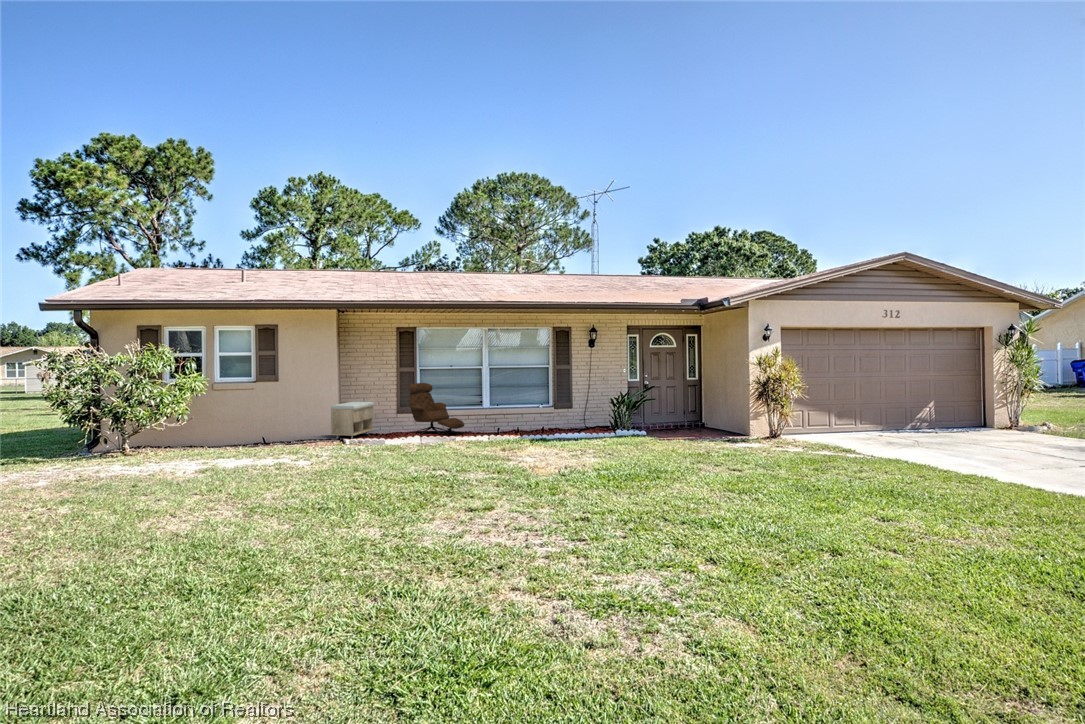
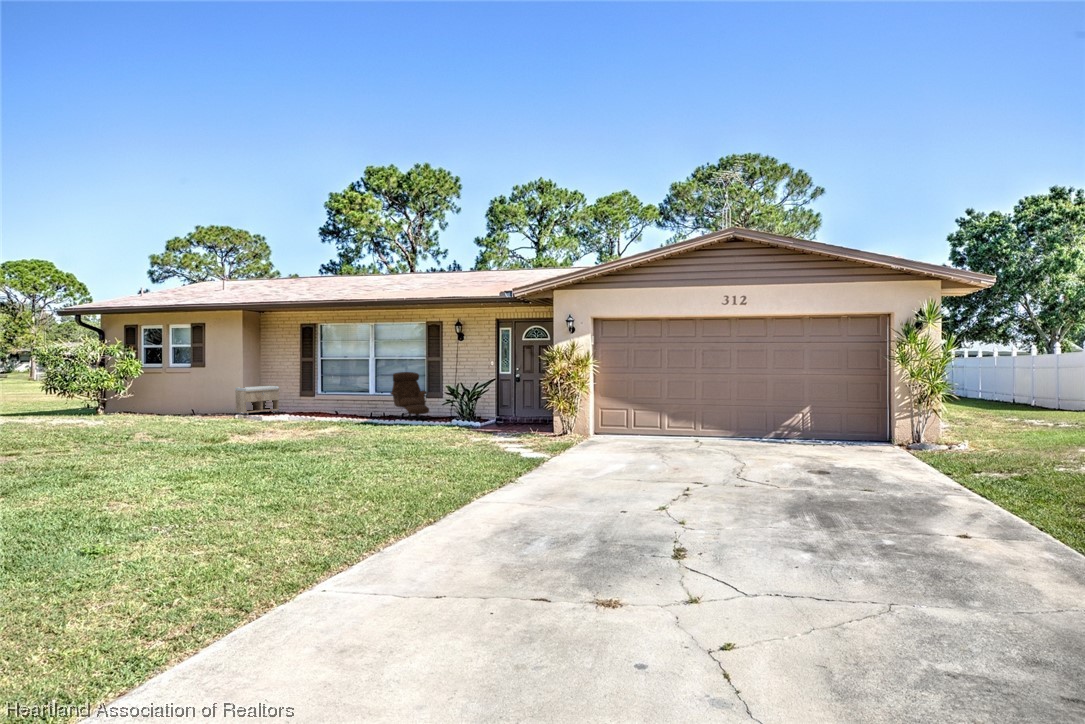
lounge chair: present [410,383,464,436] -> present [390,372,429,420]

